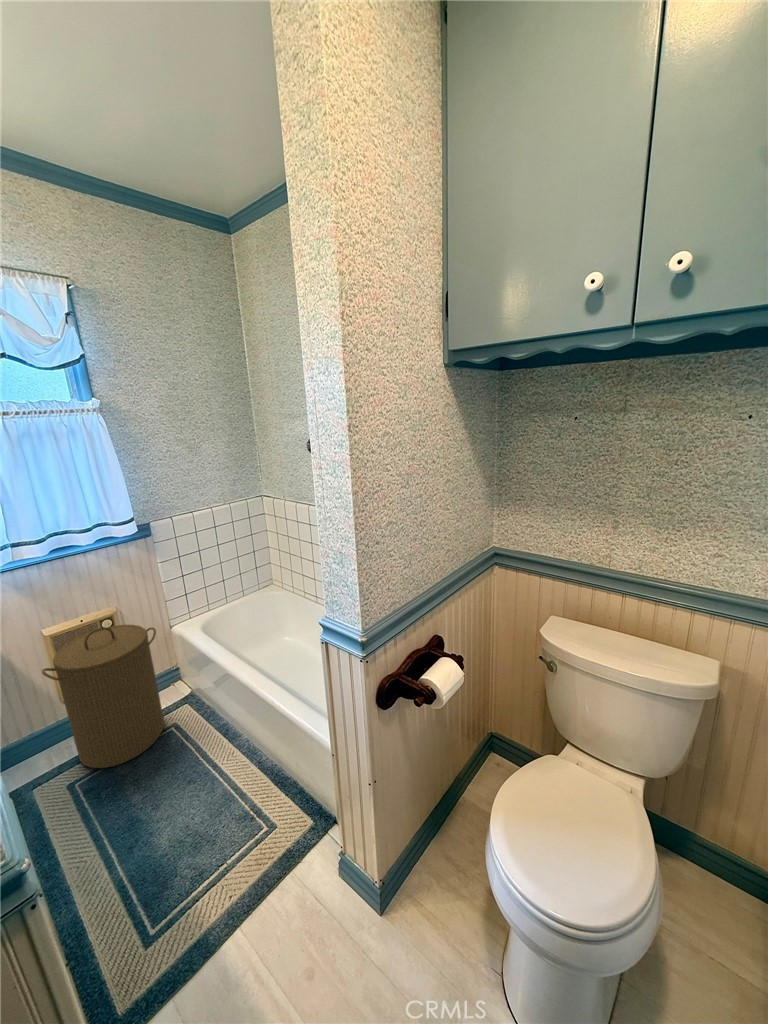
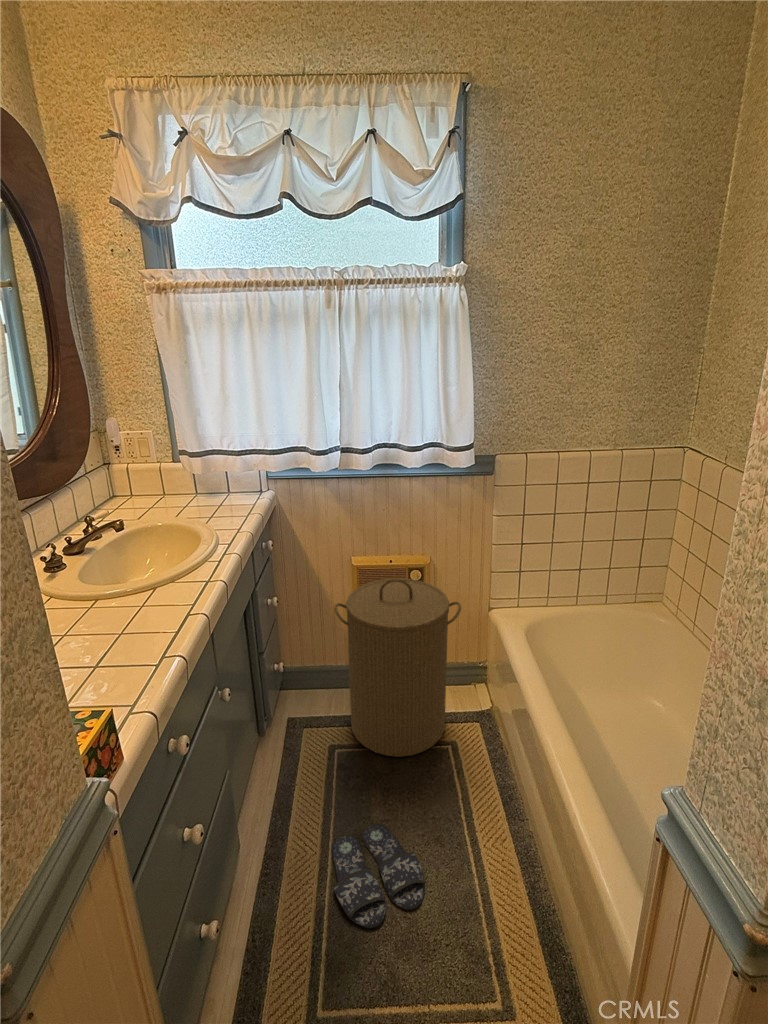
slippers: none [108,799,196,868] -> present [332,824,425,928]

